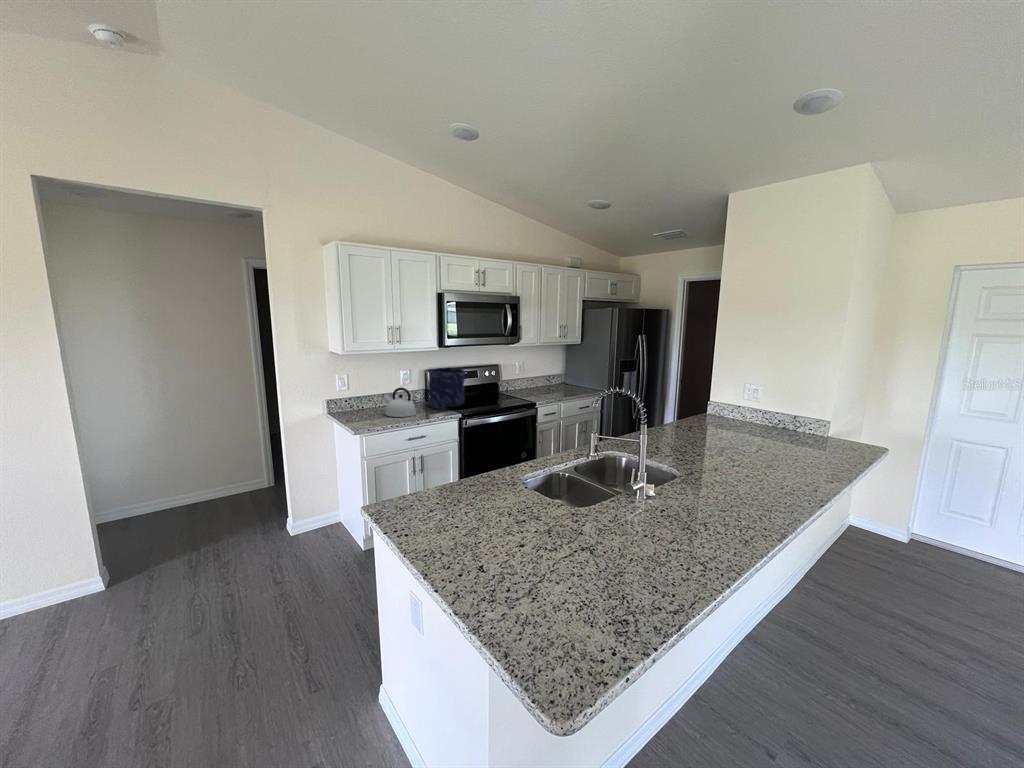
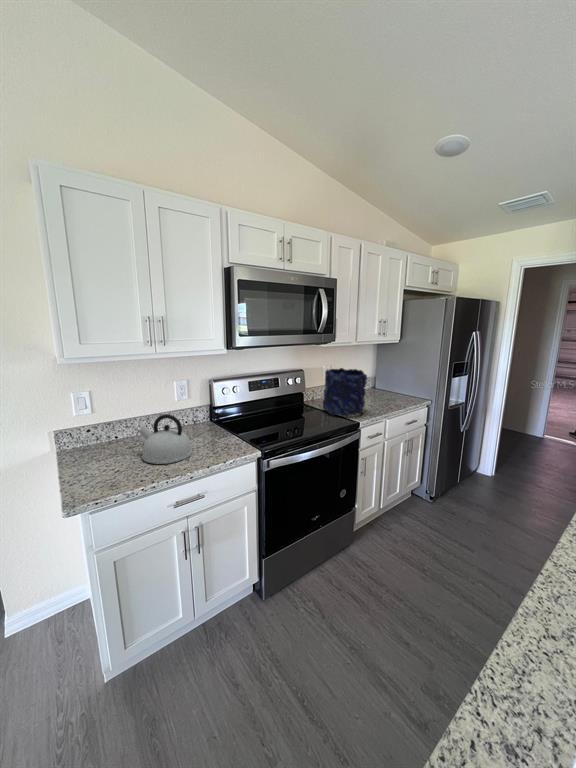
vase: present [428,368,465,408] -> present [323,368,367,416]

